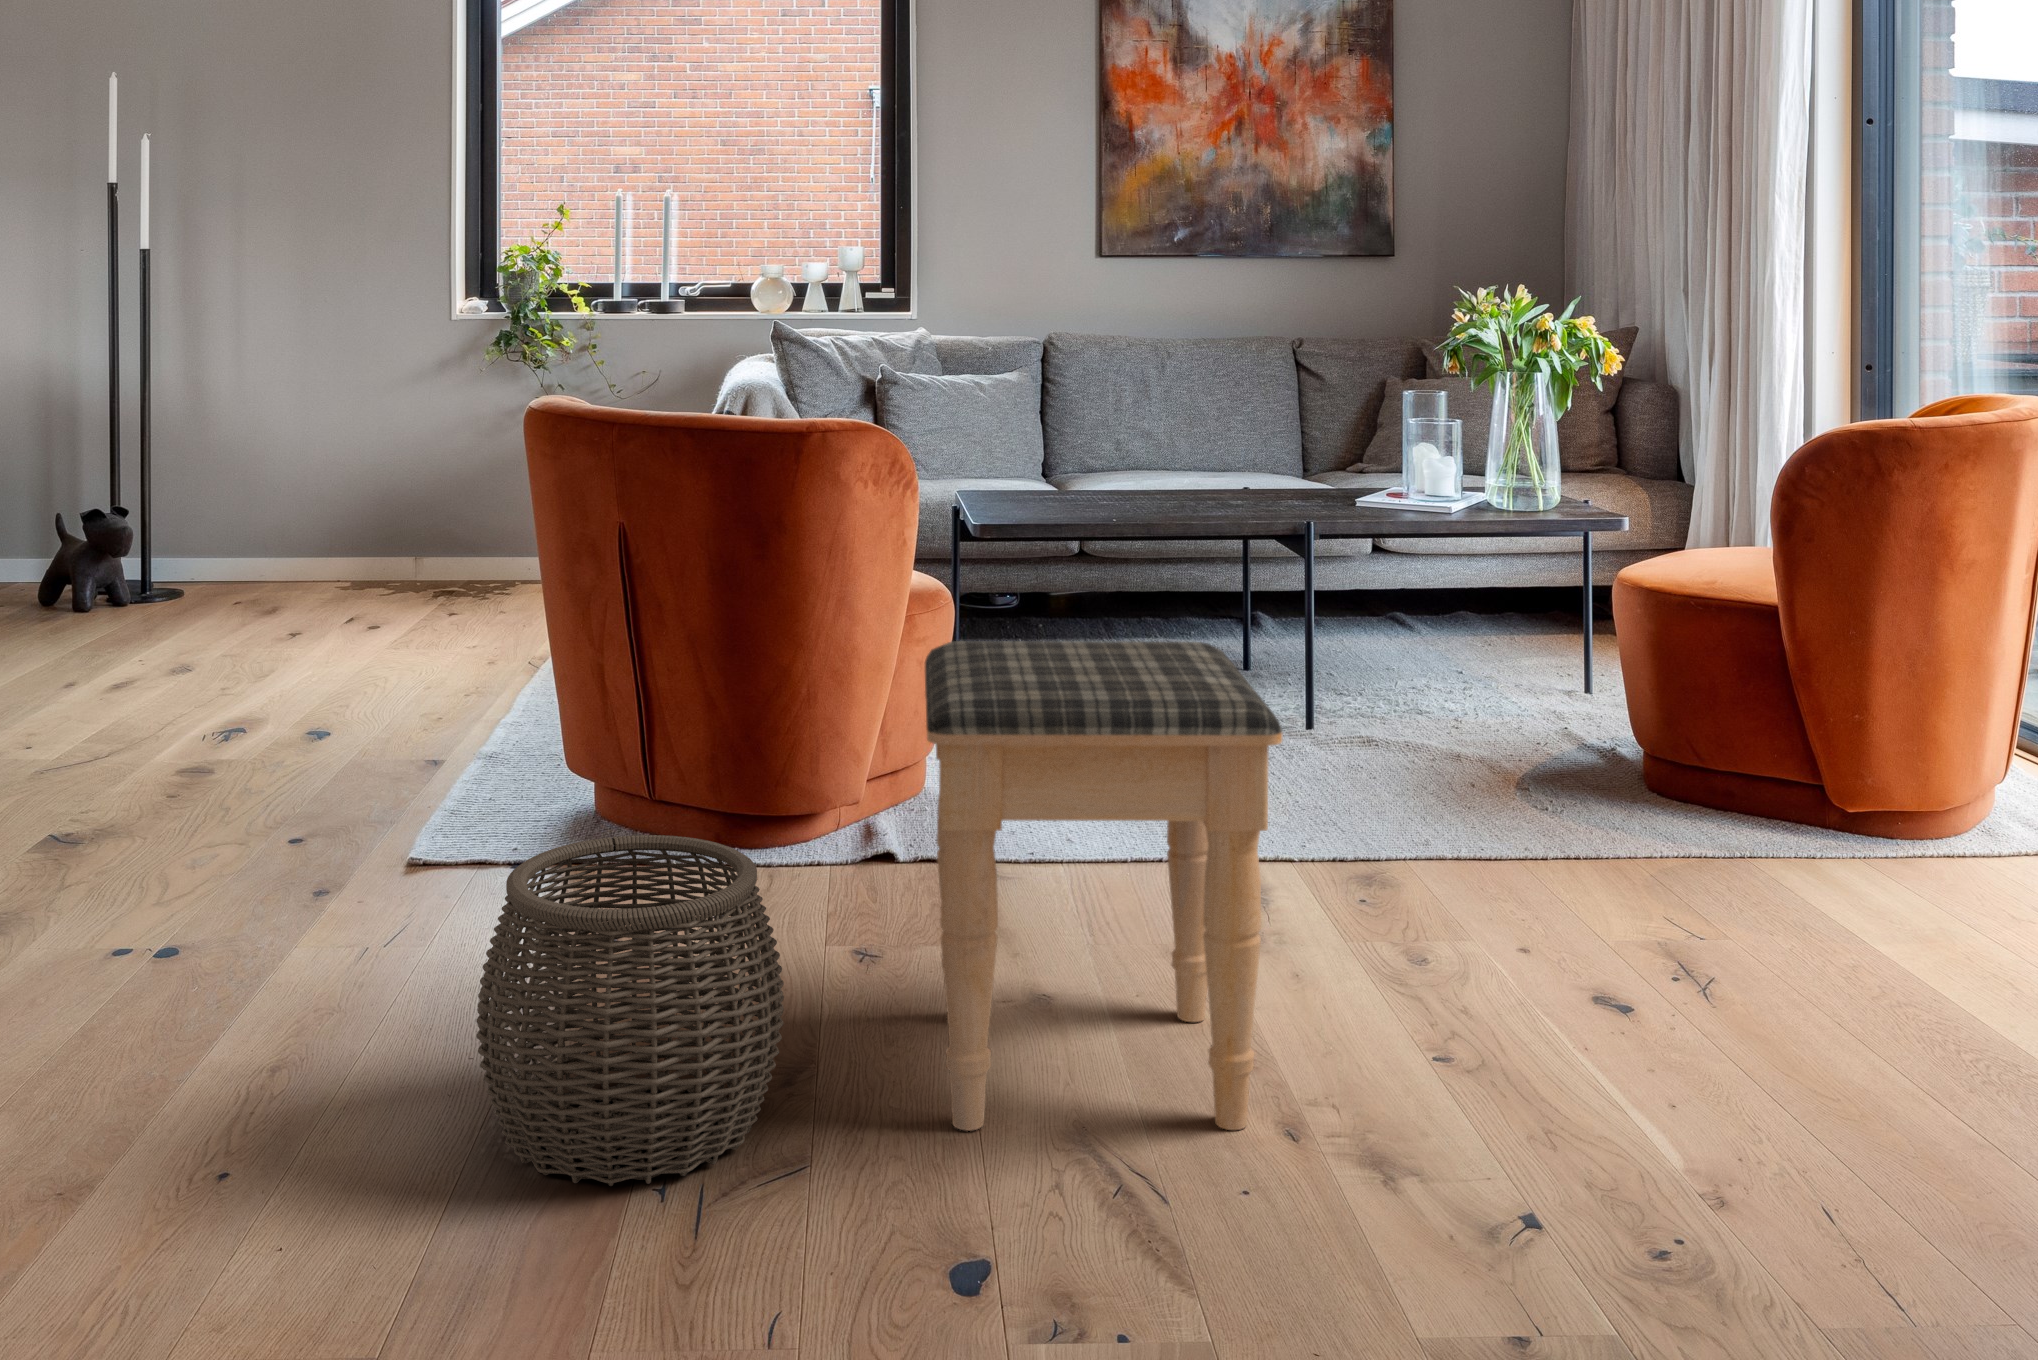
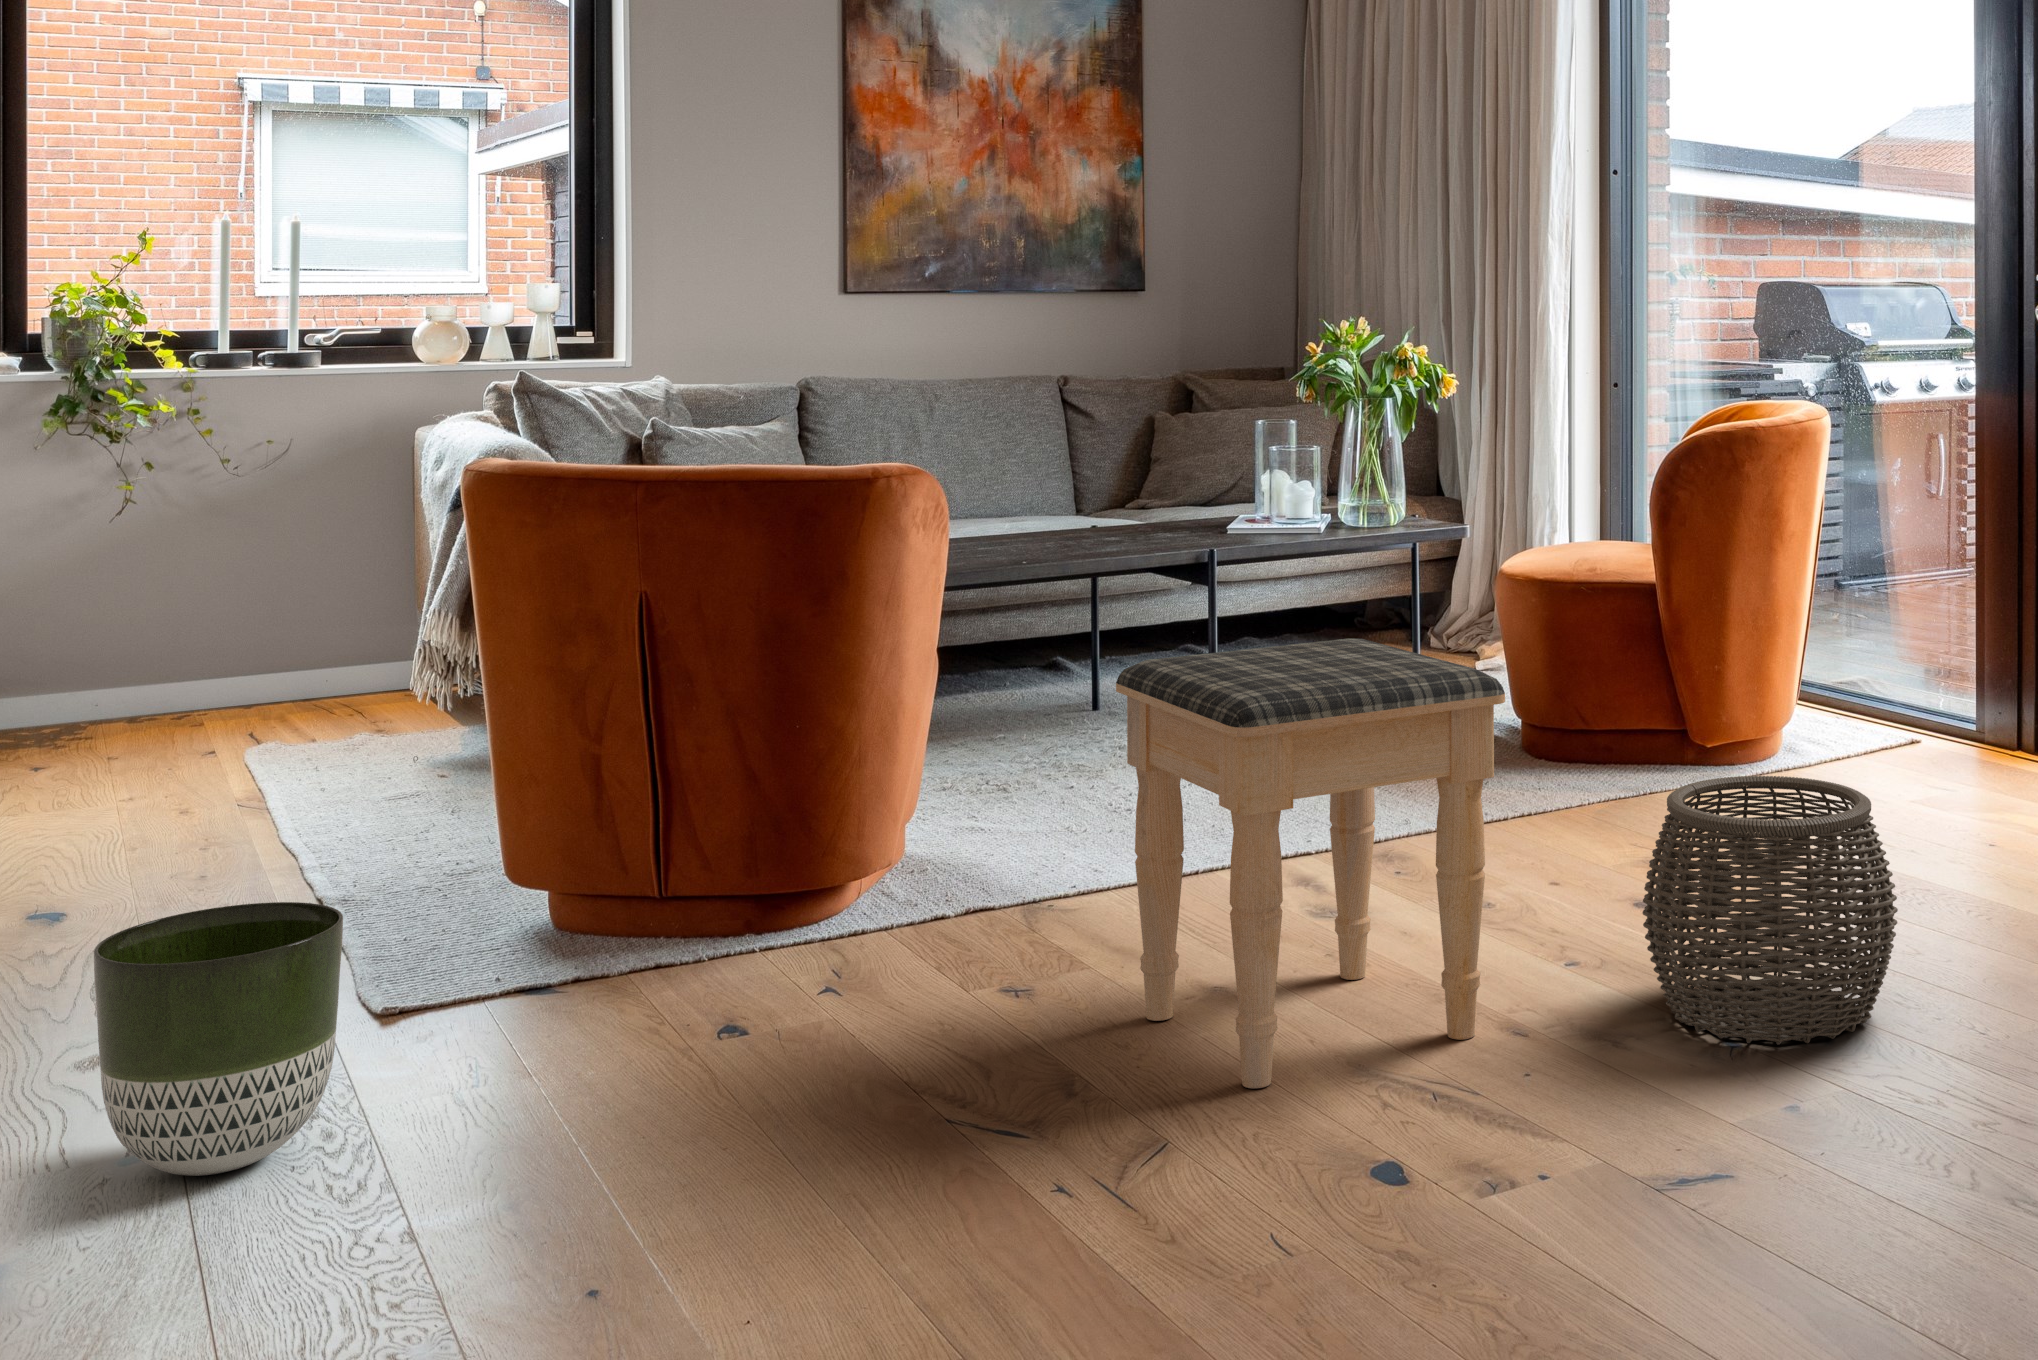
planter: none [85,758,273,980] -> present [94,902,343,1176]
woven basket: present [476,835,784,1186] -> present [1642,776,1898,1045]

